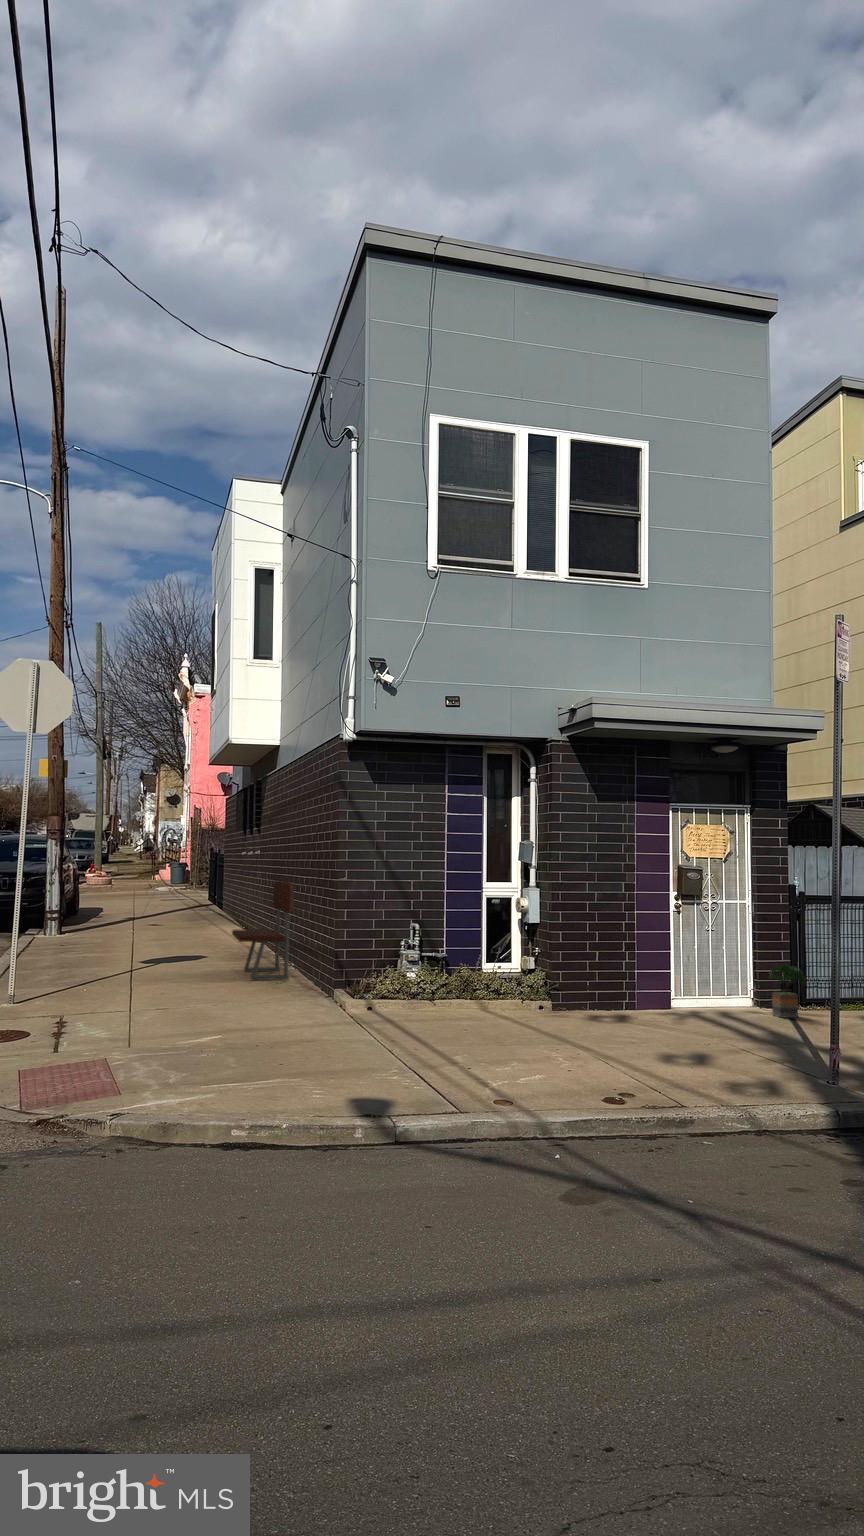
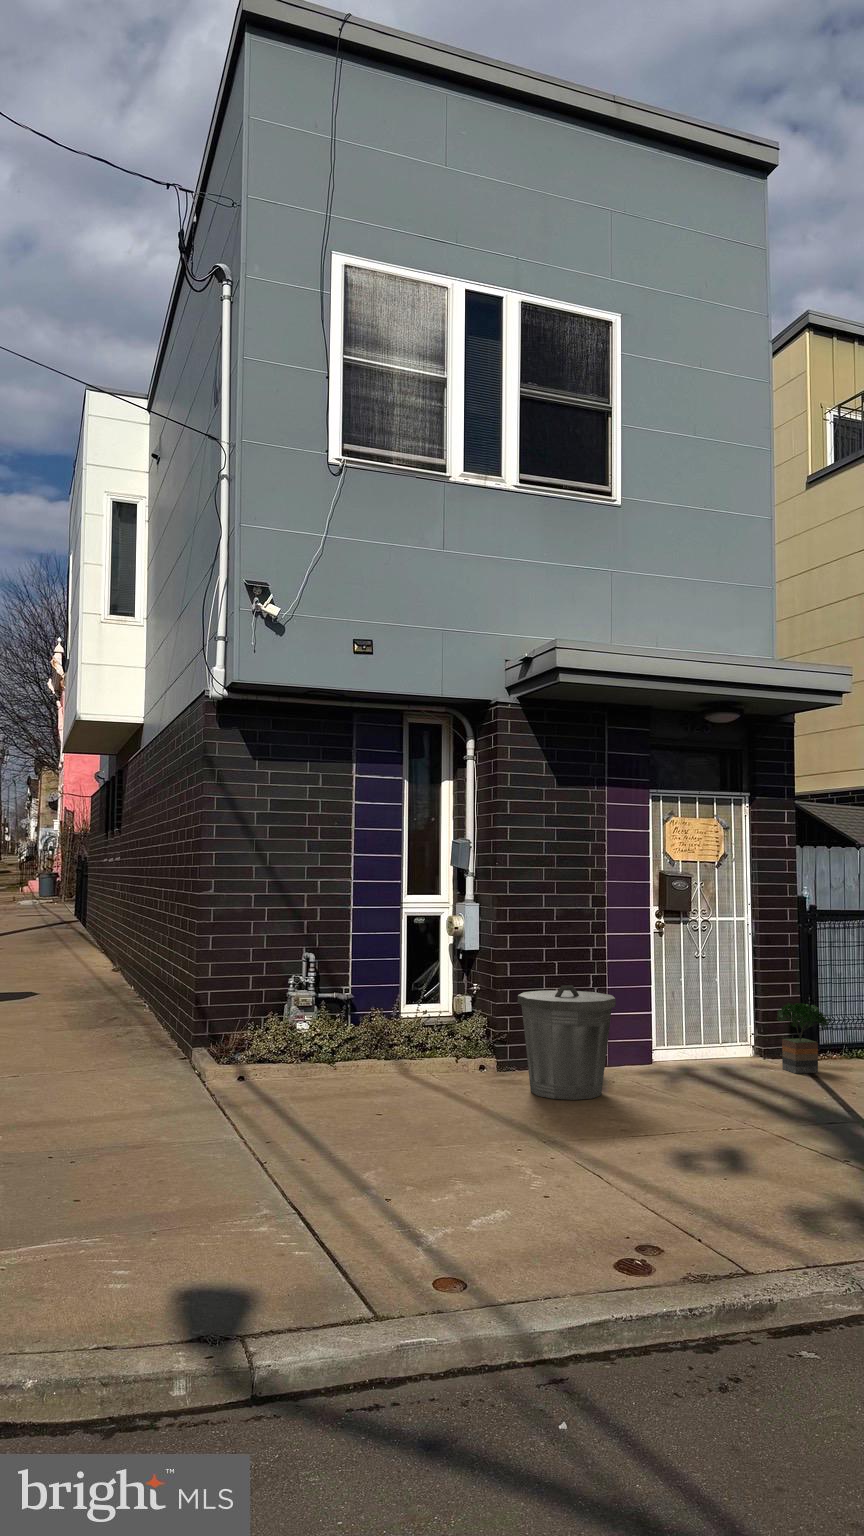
bench: present [232,880,294,980] -> none [69,893,149,1024]
trash can: none [565,948,636,1029] -> present [517,985,616,1100]

